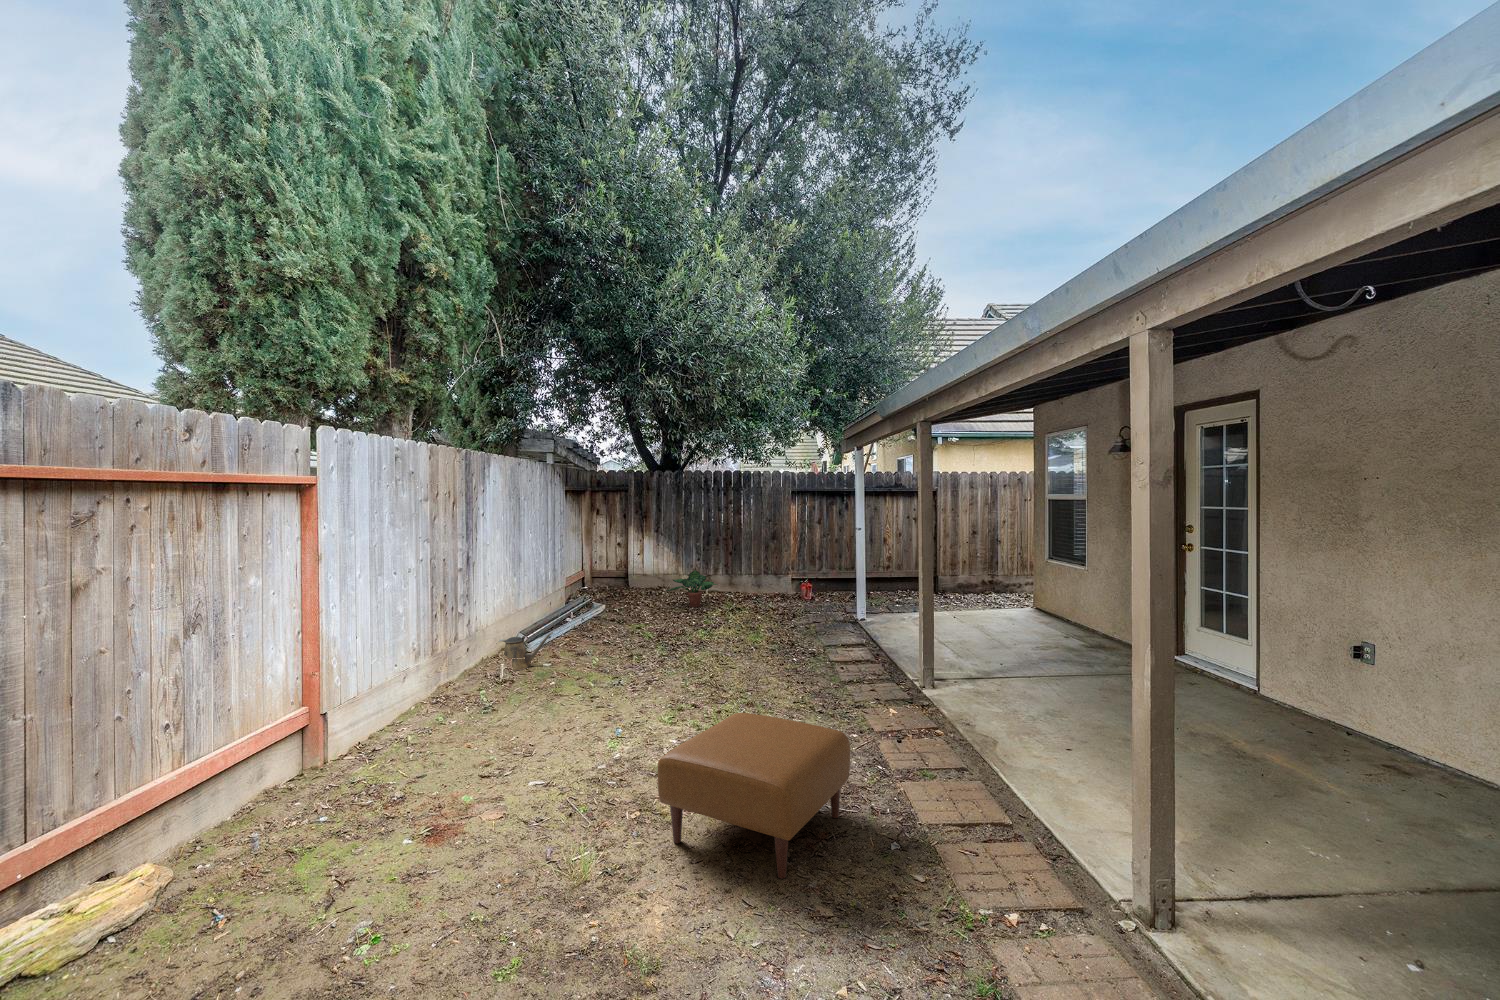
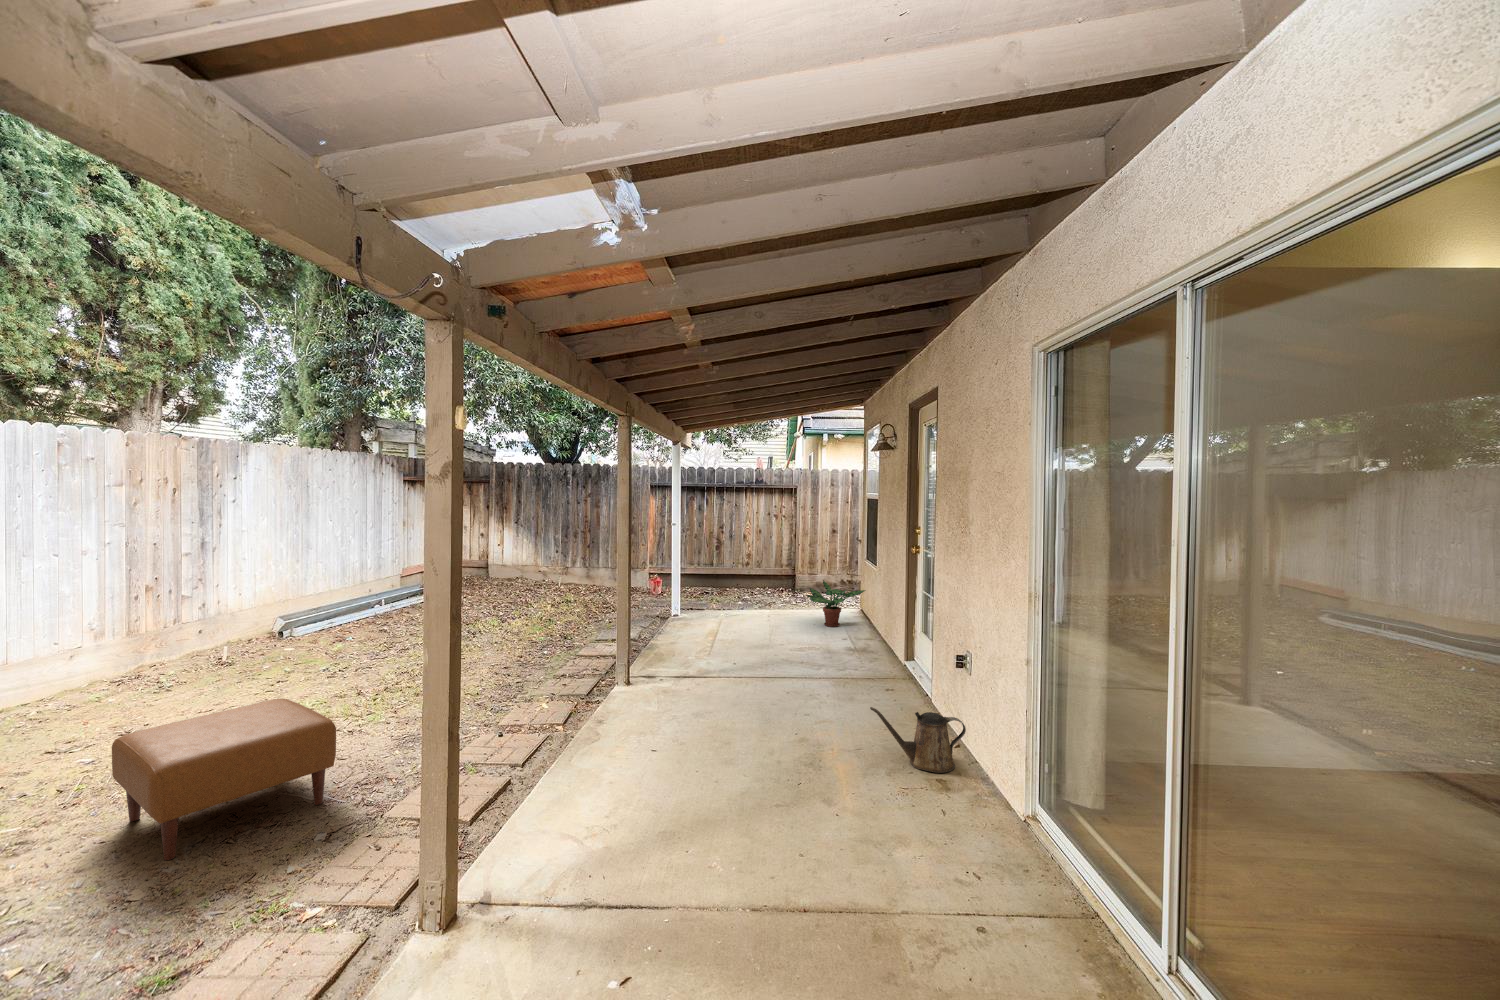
potted plant: present [666,570,718,607] -> present [806,580,865,627]
watering can: present [498,632,553,671] -> present [870,707,966,773]

